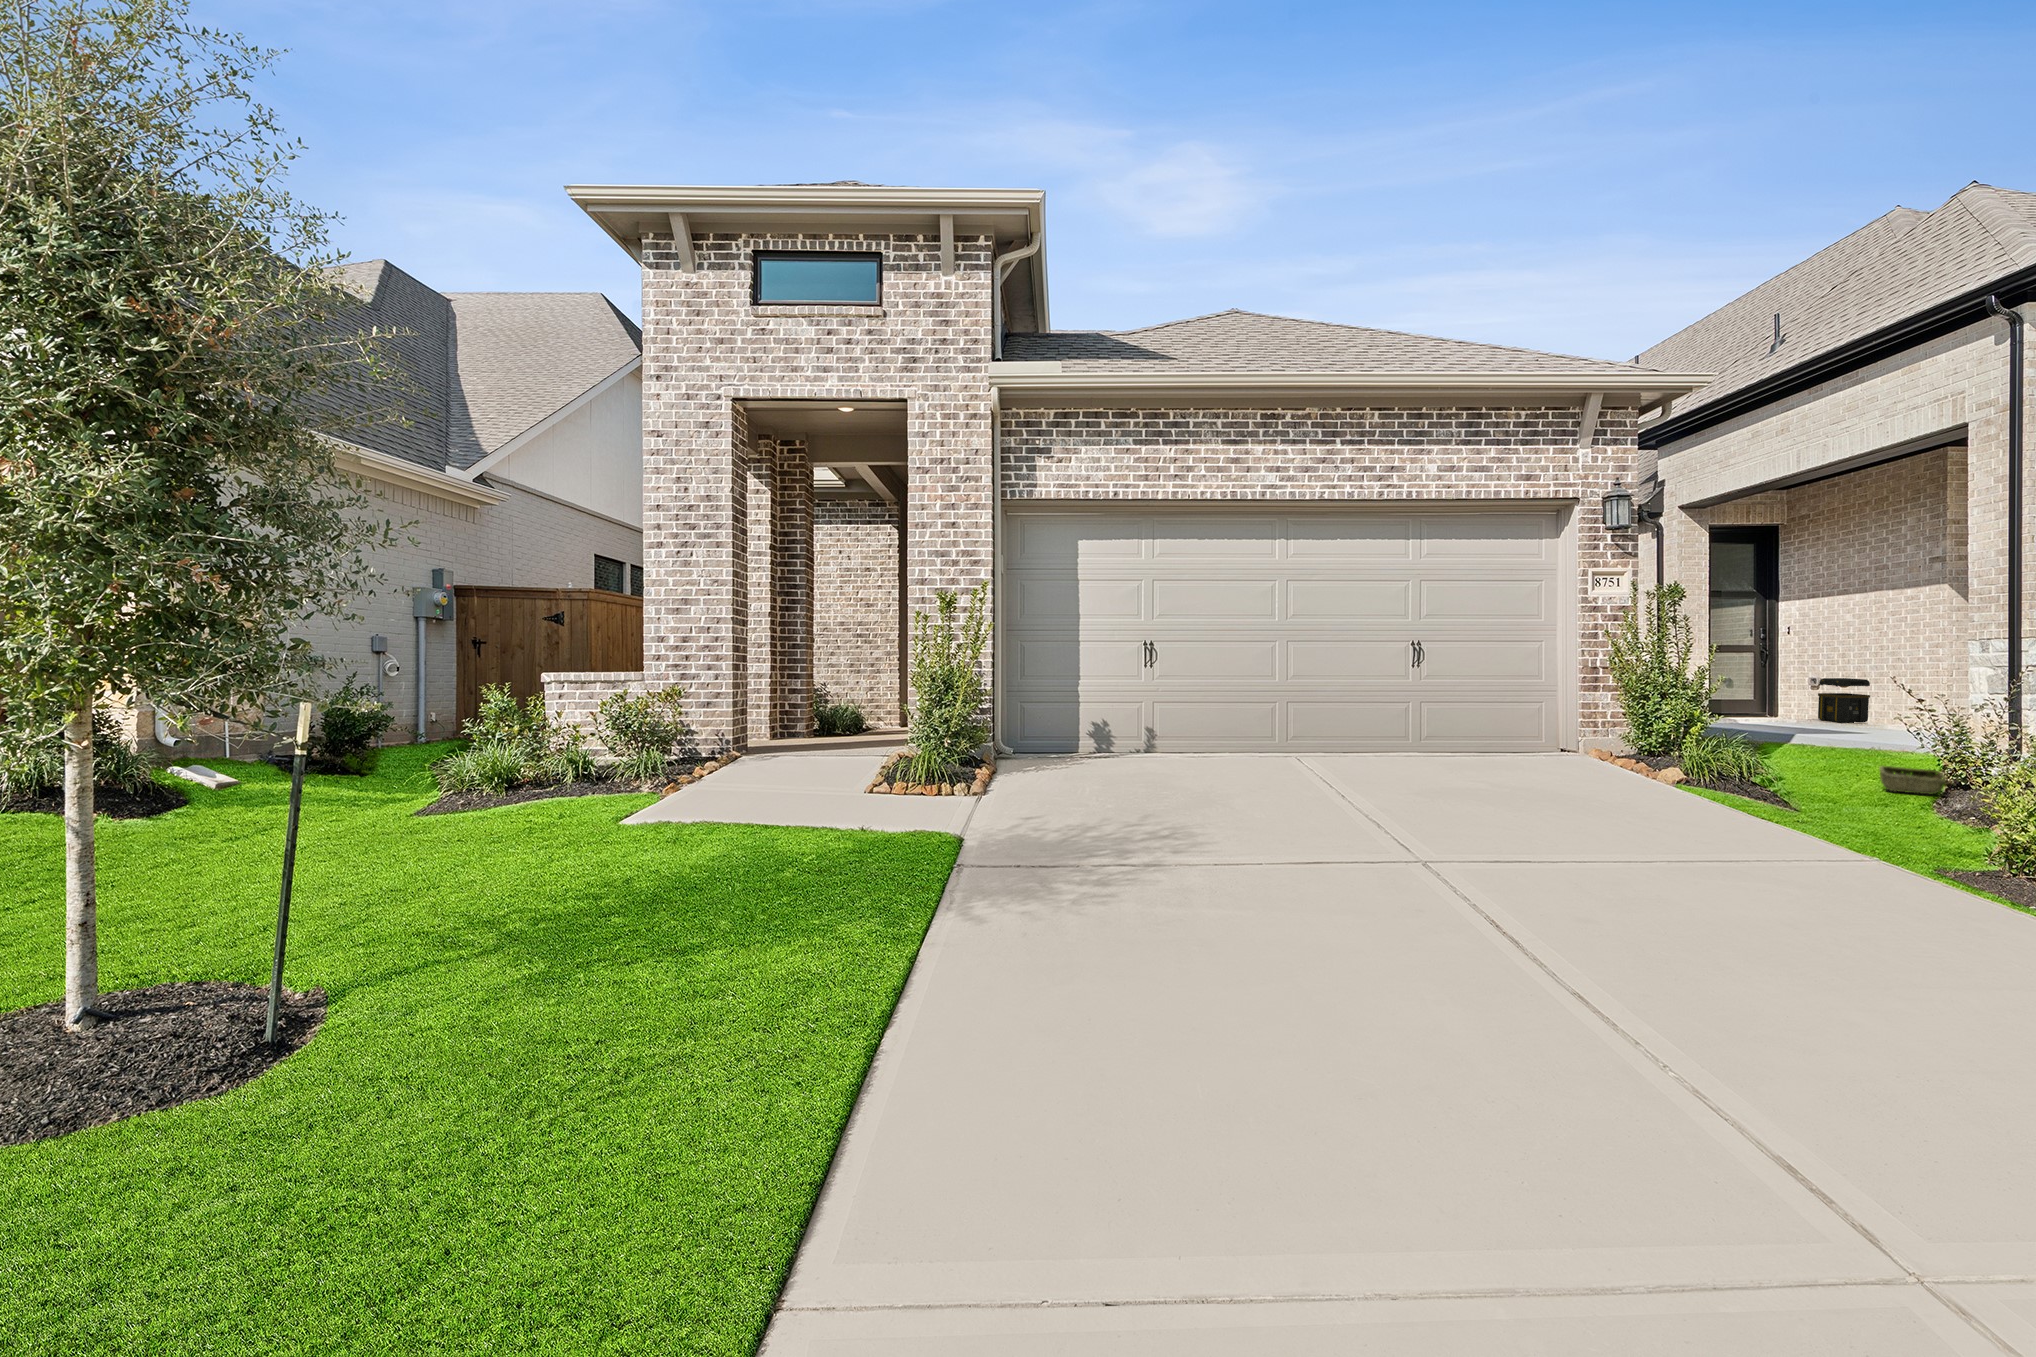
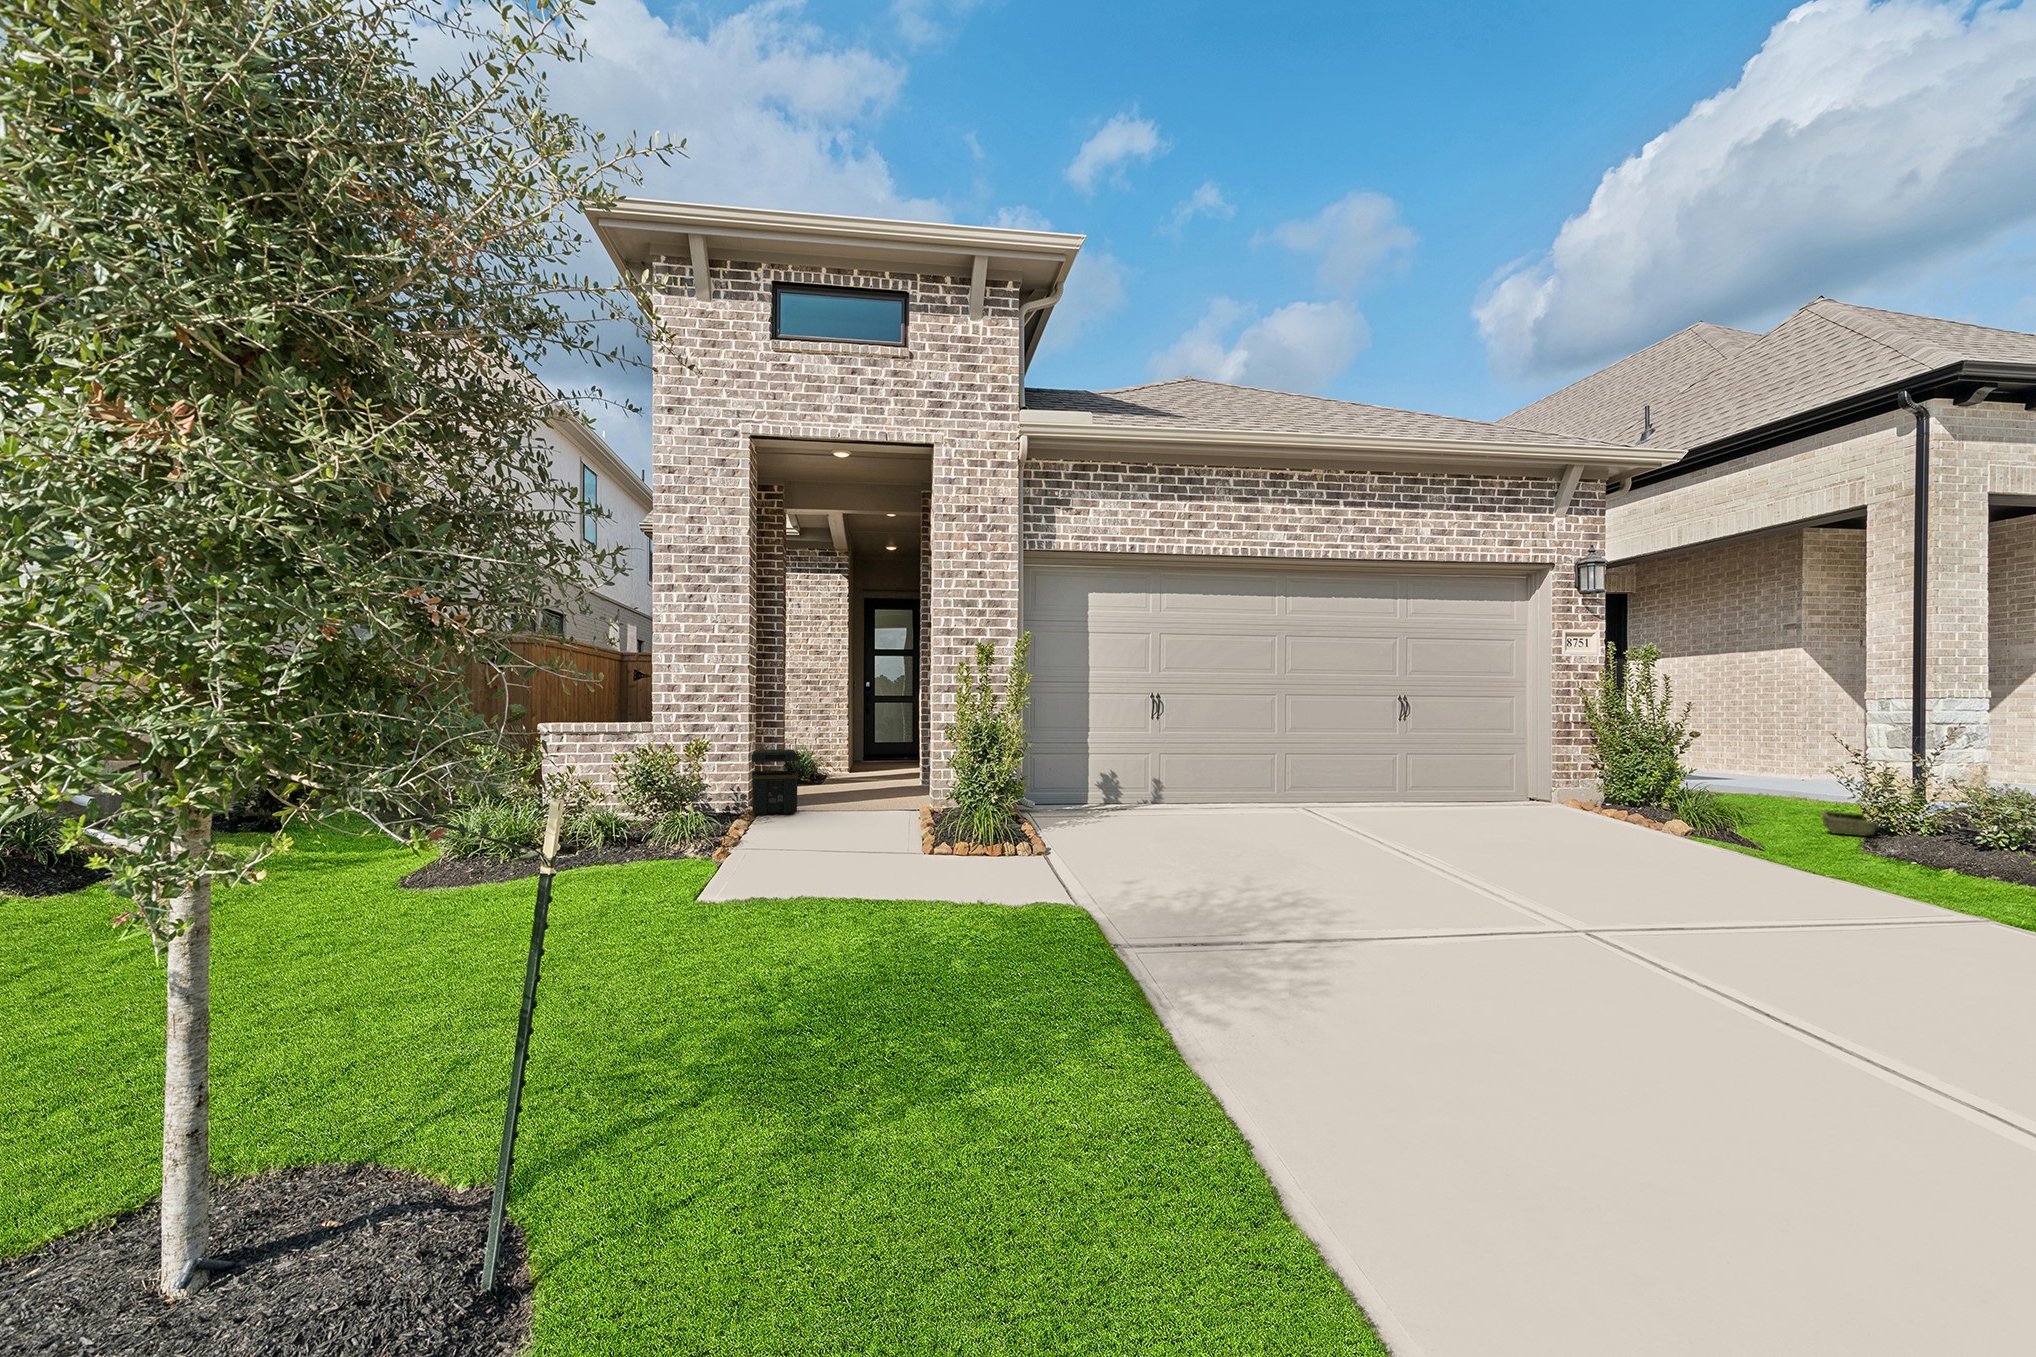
toolbox: present [1818,678,1870,723] -> present [751,749,799,815]

